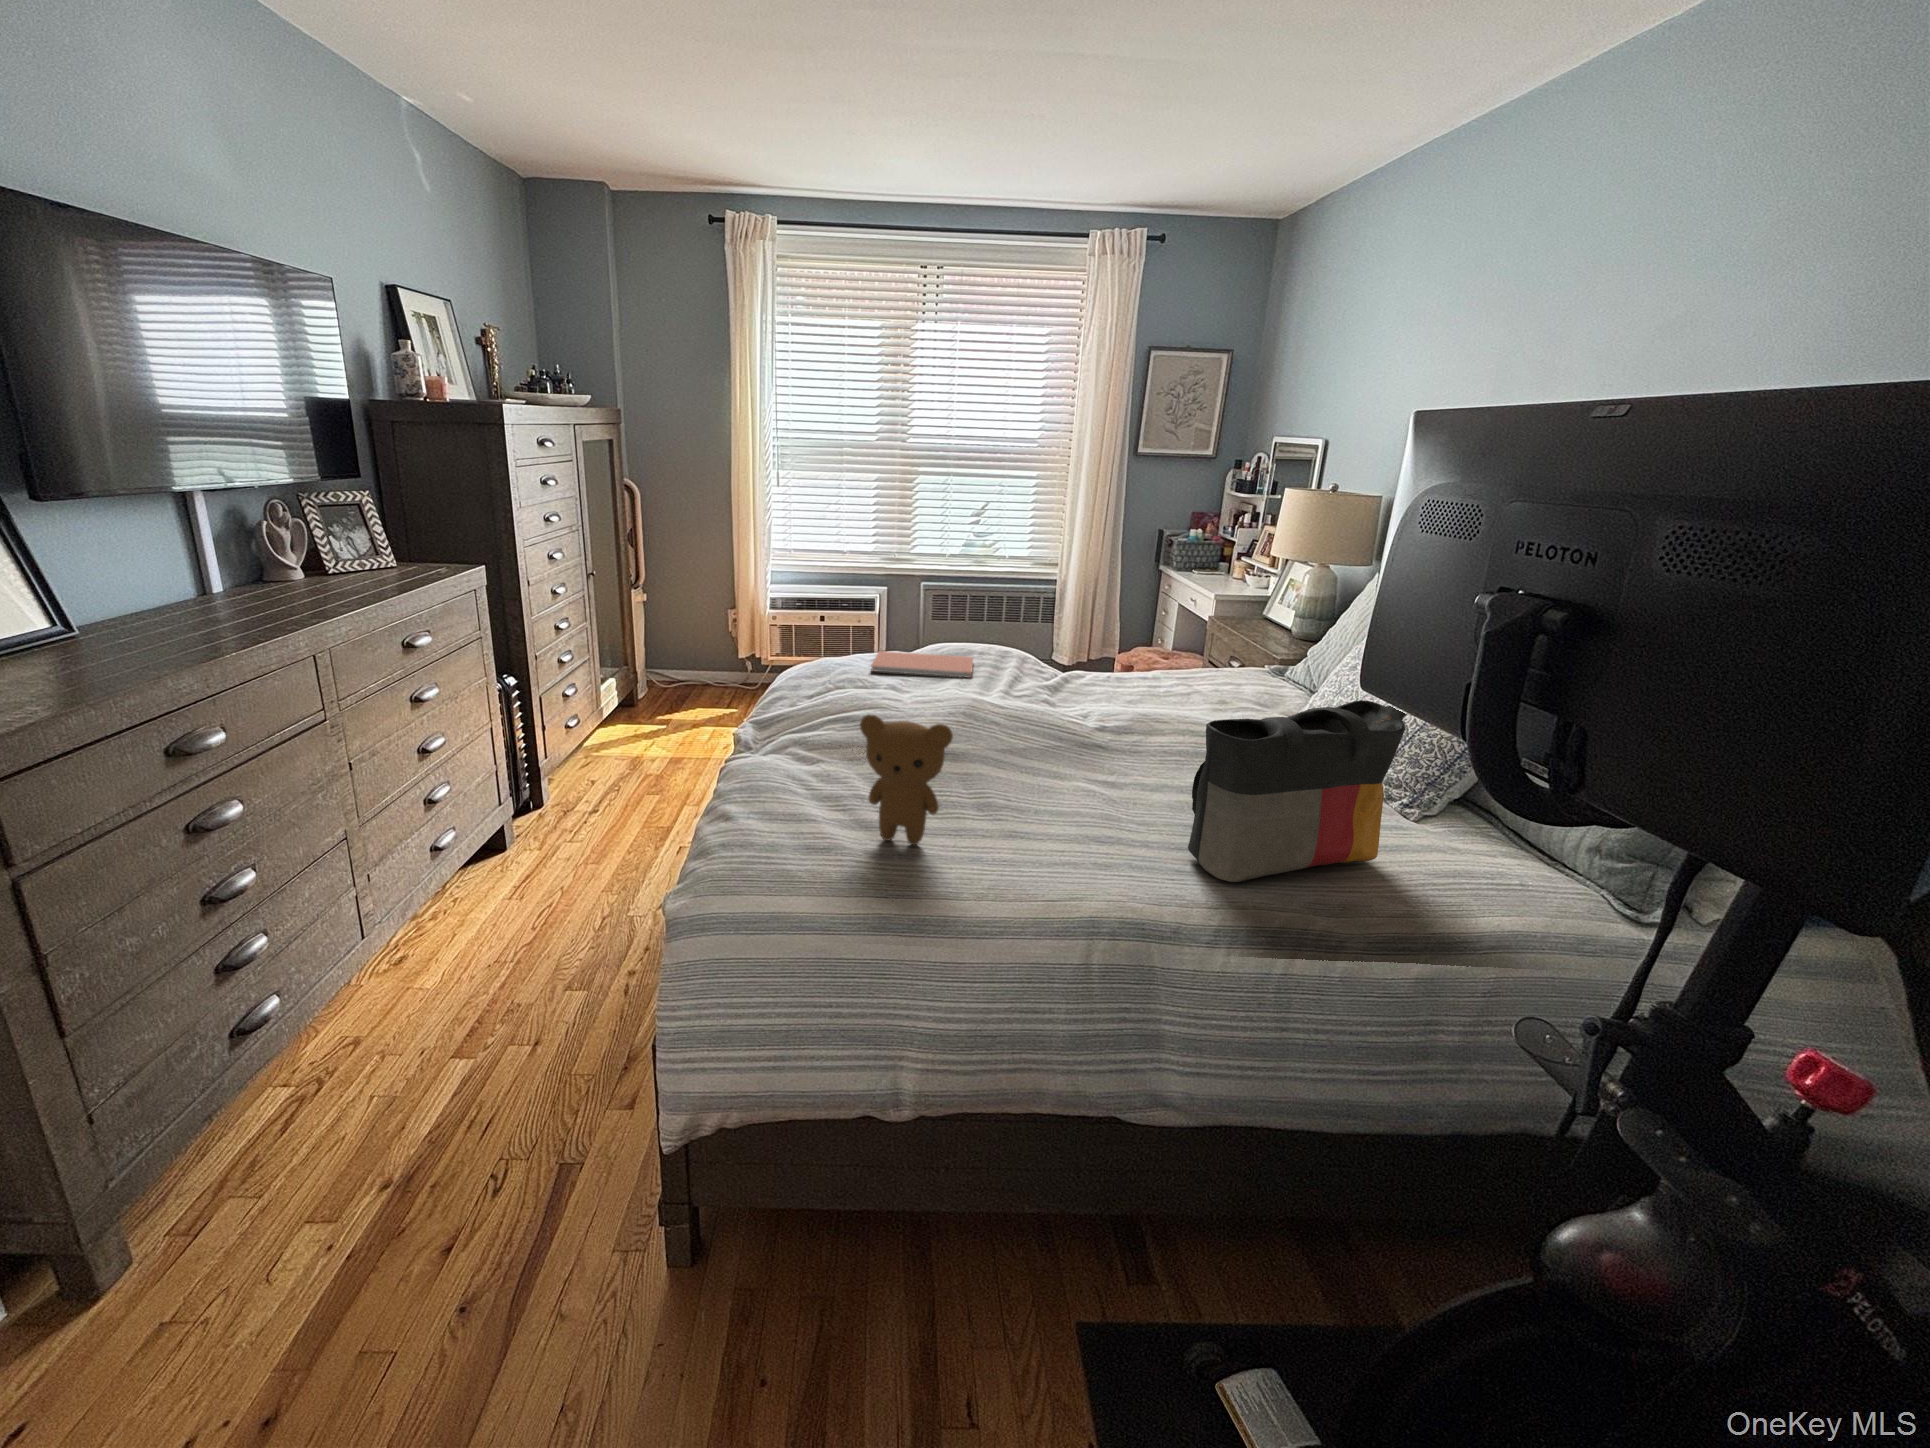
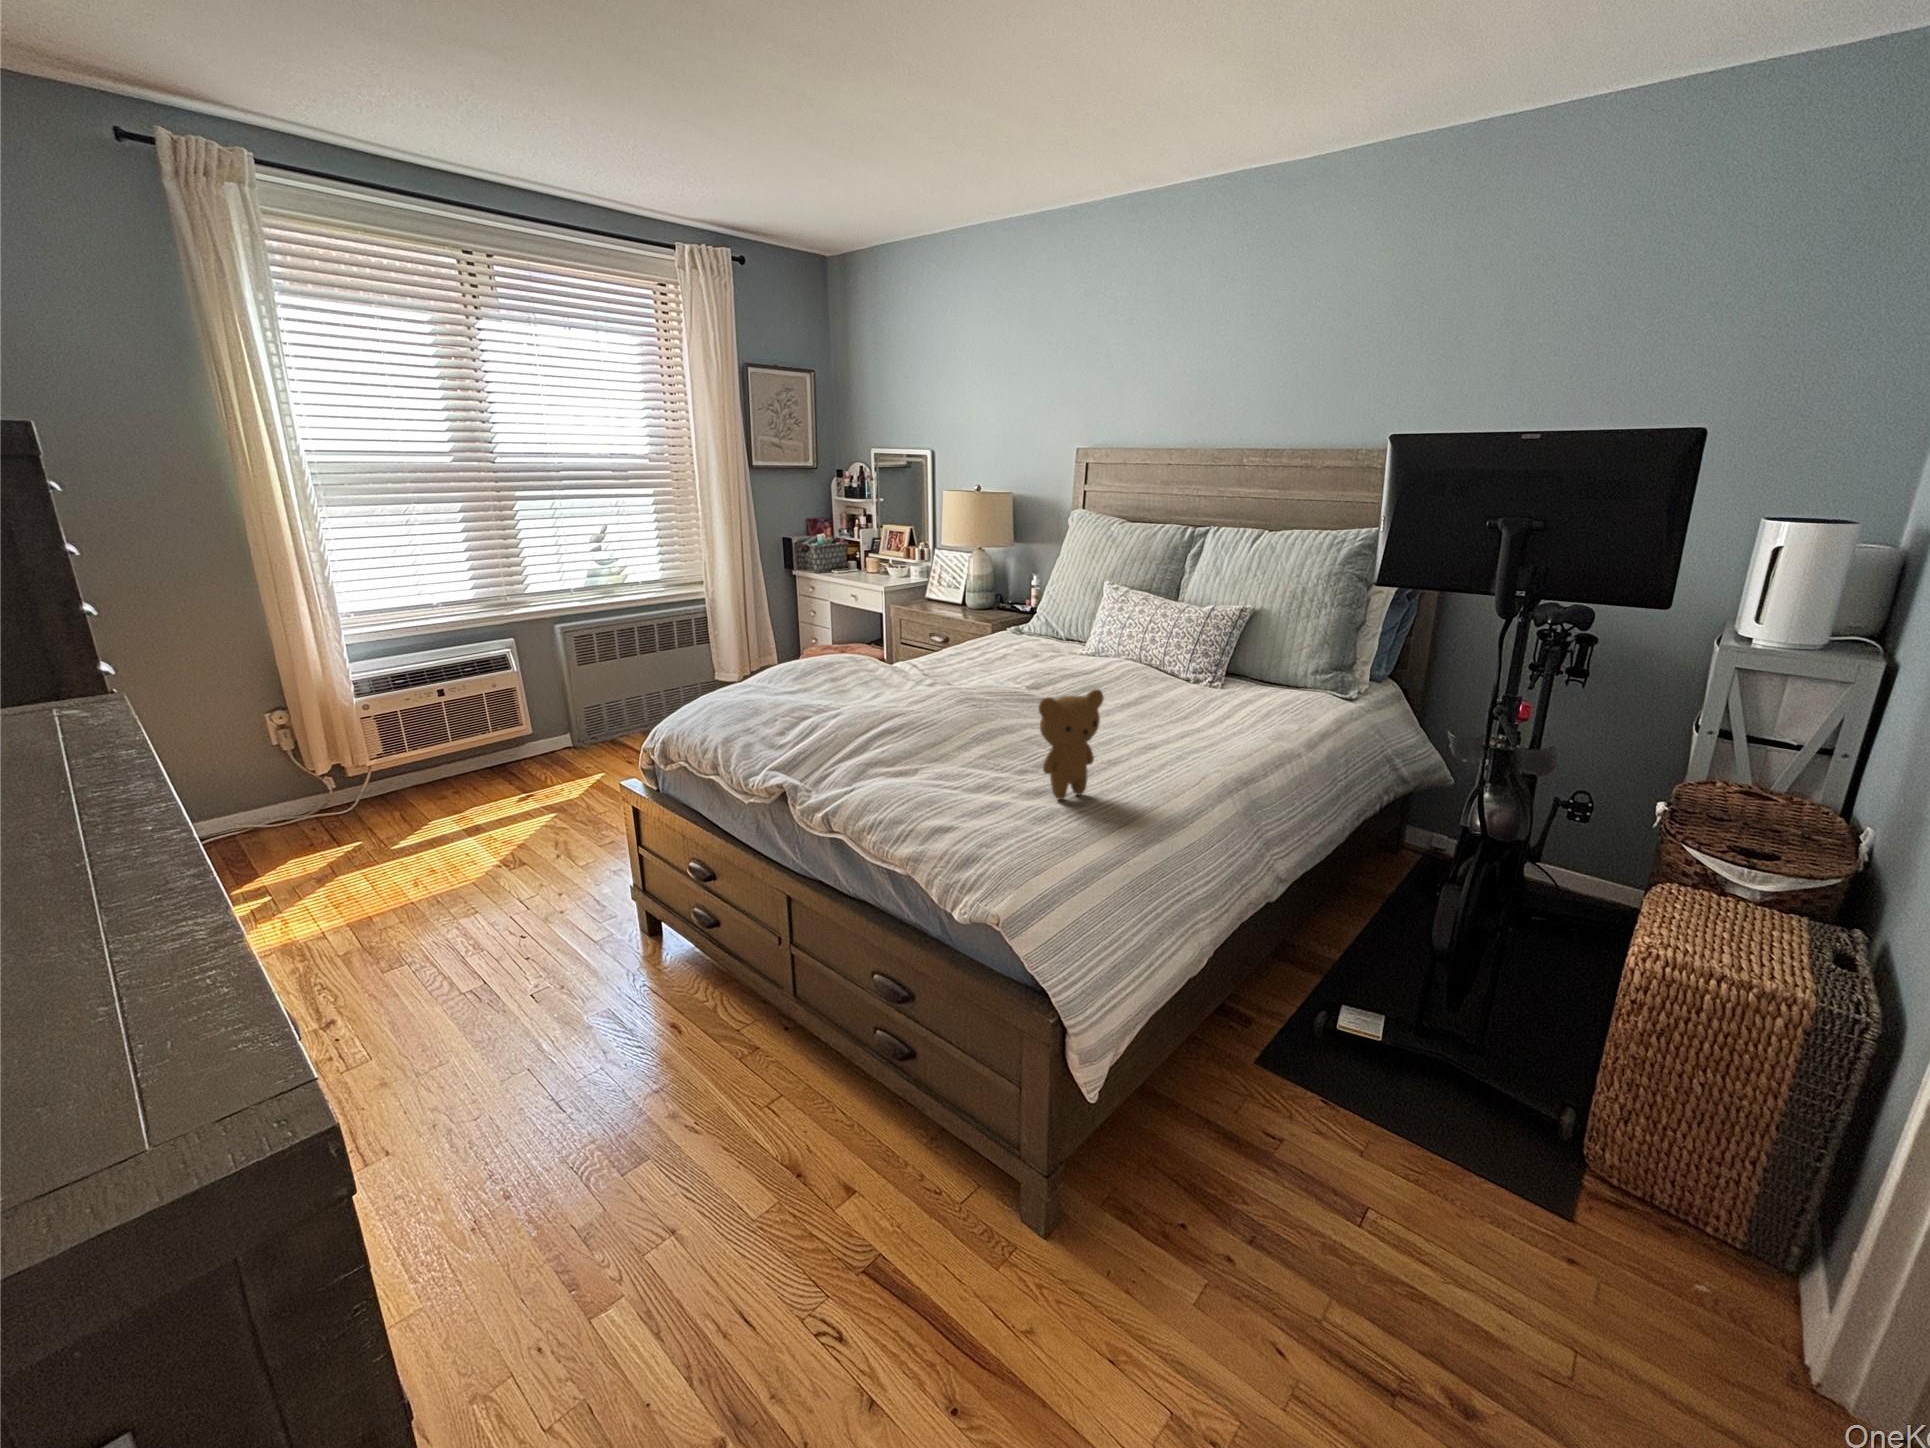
notebook: present [871,651,973,678] -> none [758,668,875,702]
tote bag: present [1188,700,1407,882] -> none [1167,616,1268,744]

